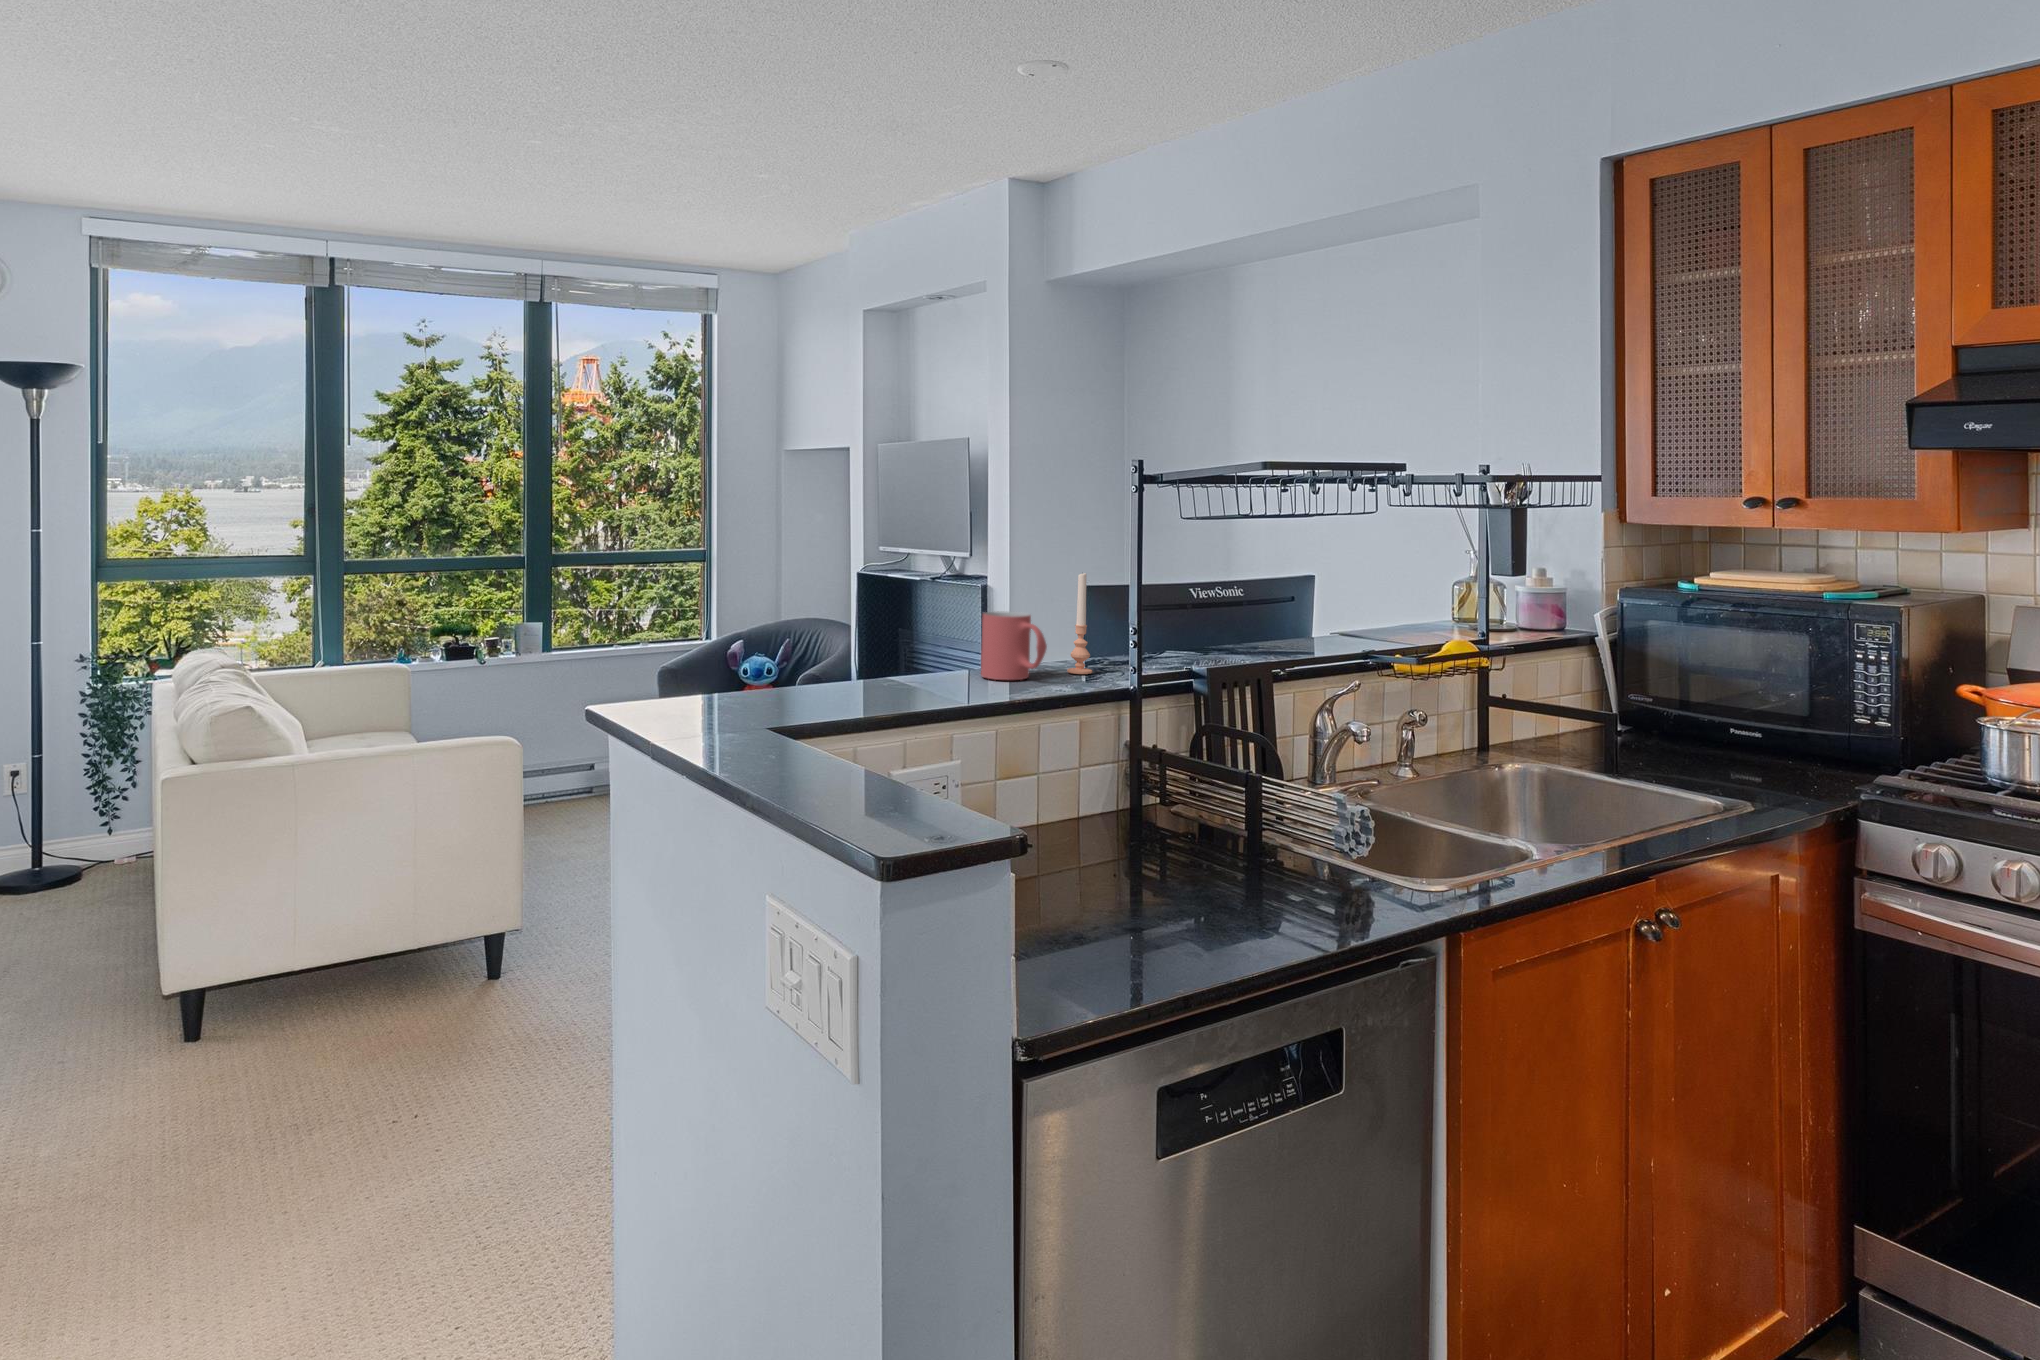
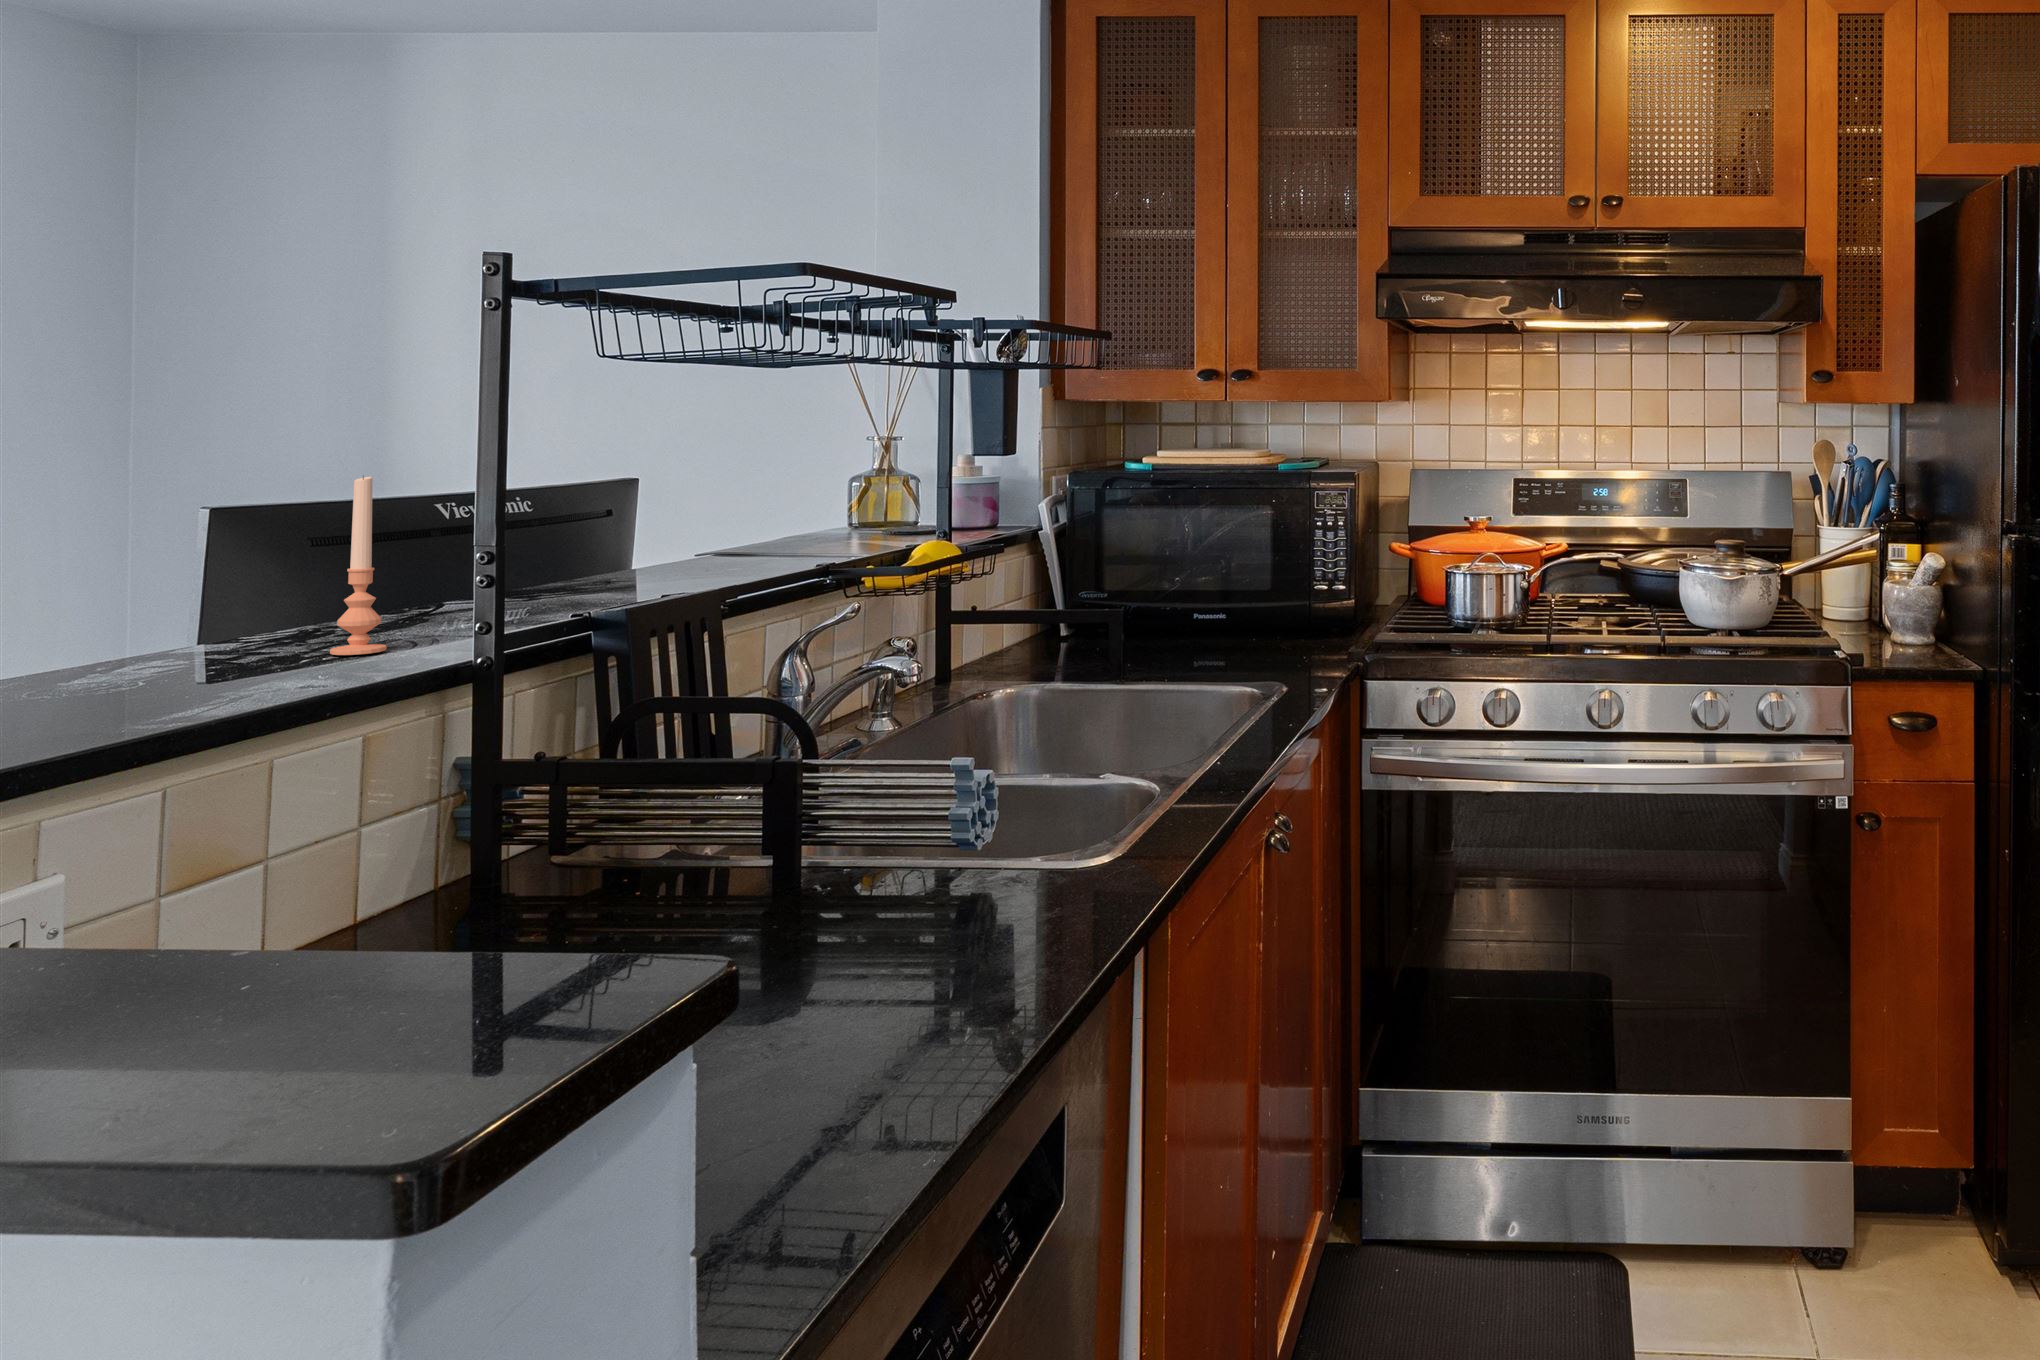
mug: present [981,611,1047,680] -> none [138,555,316,685]

